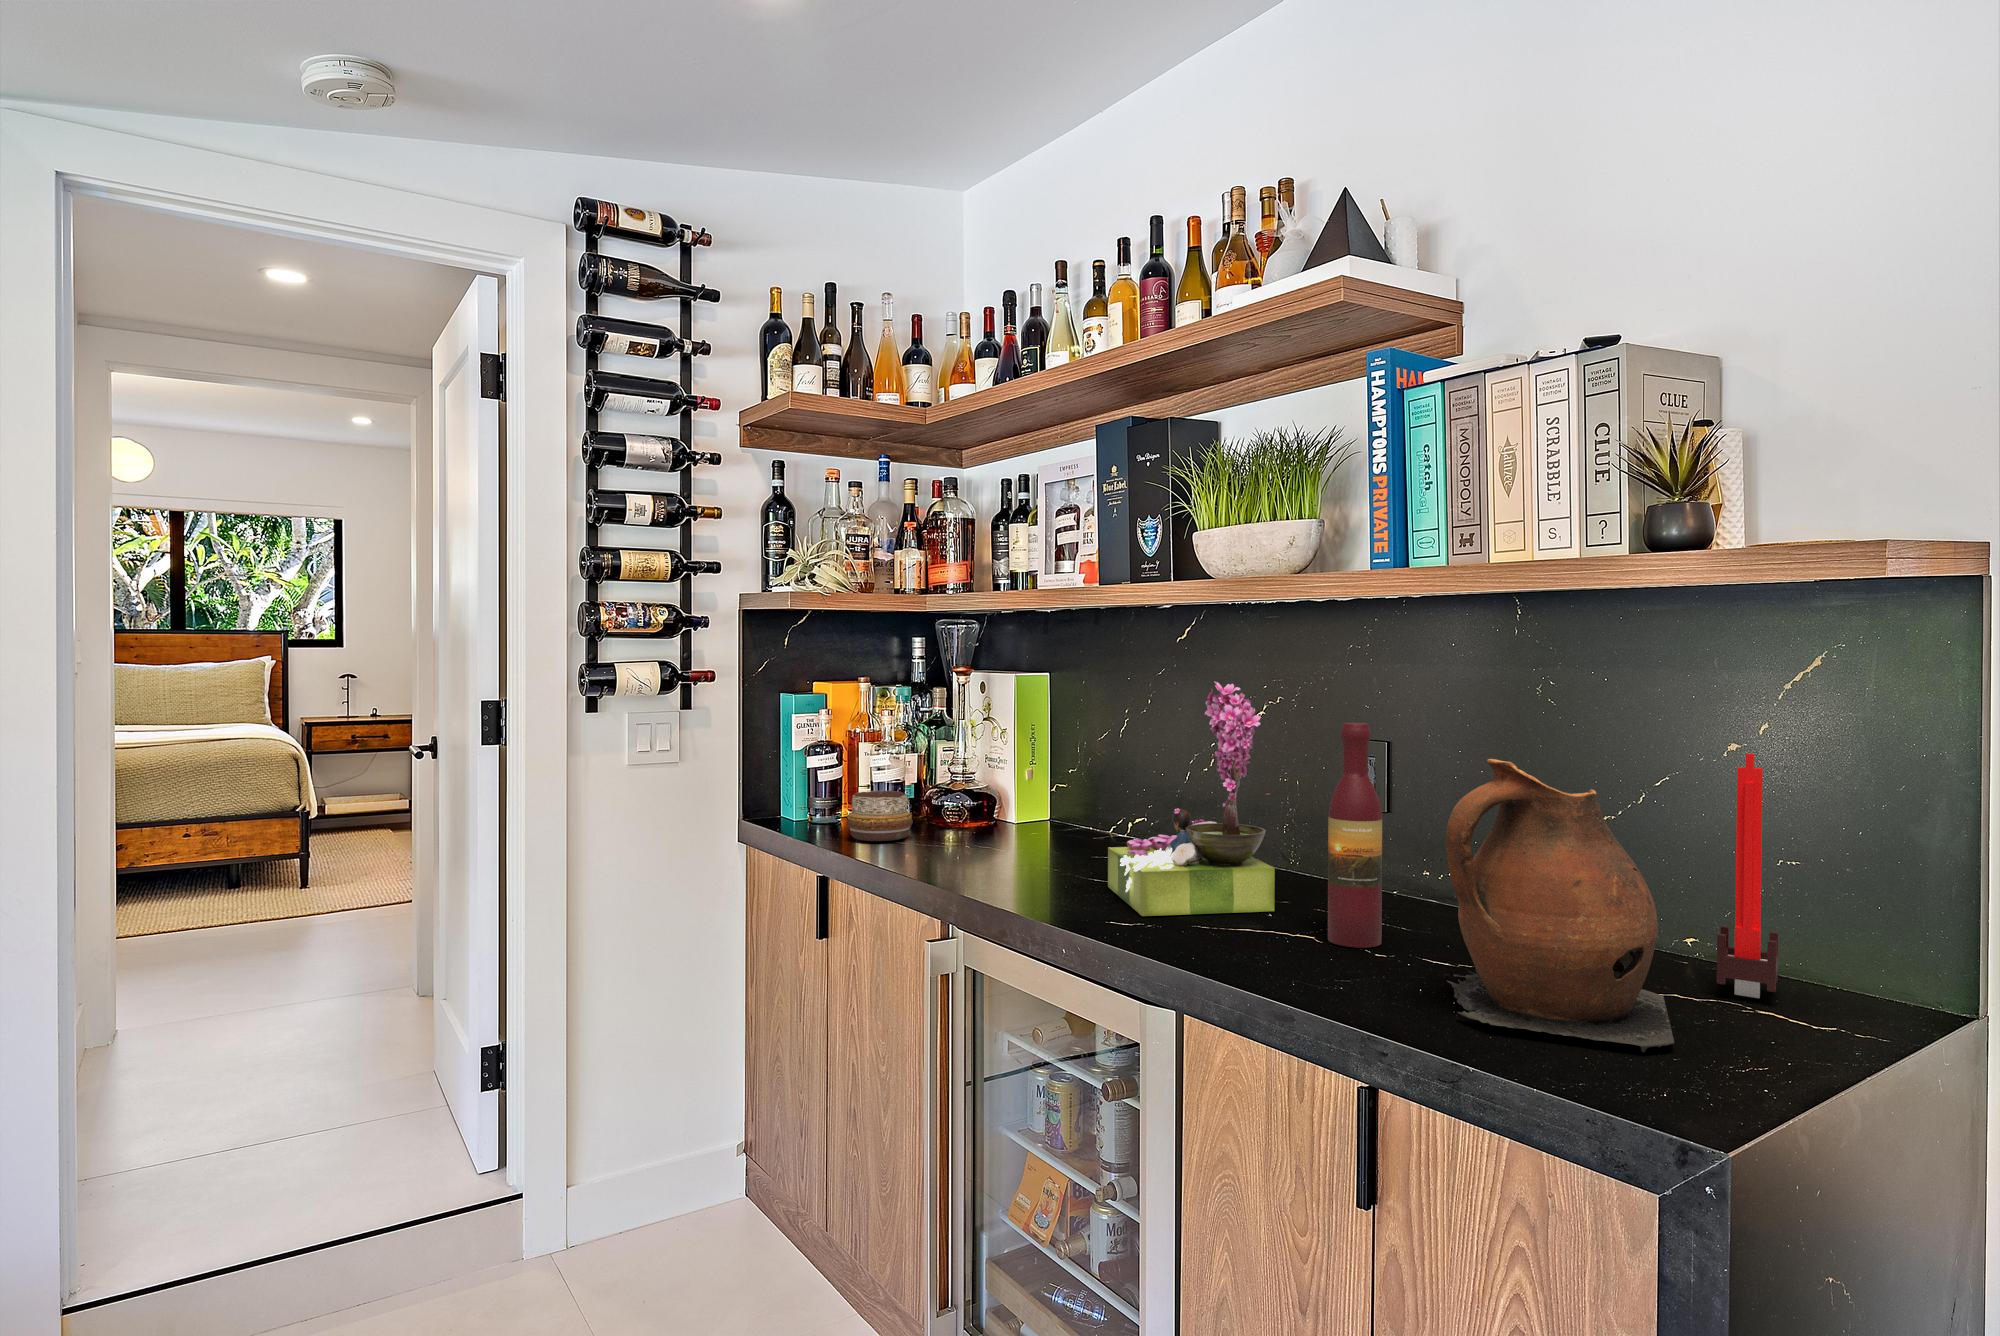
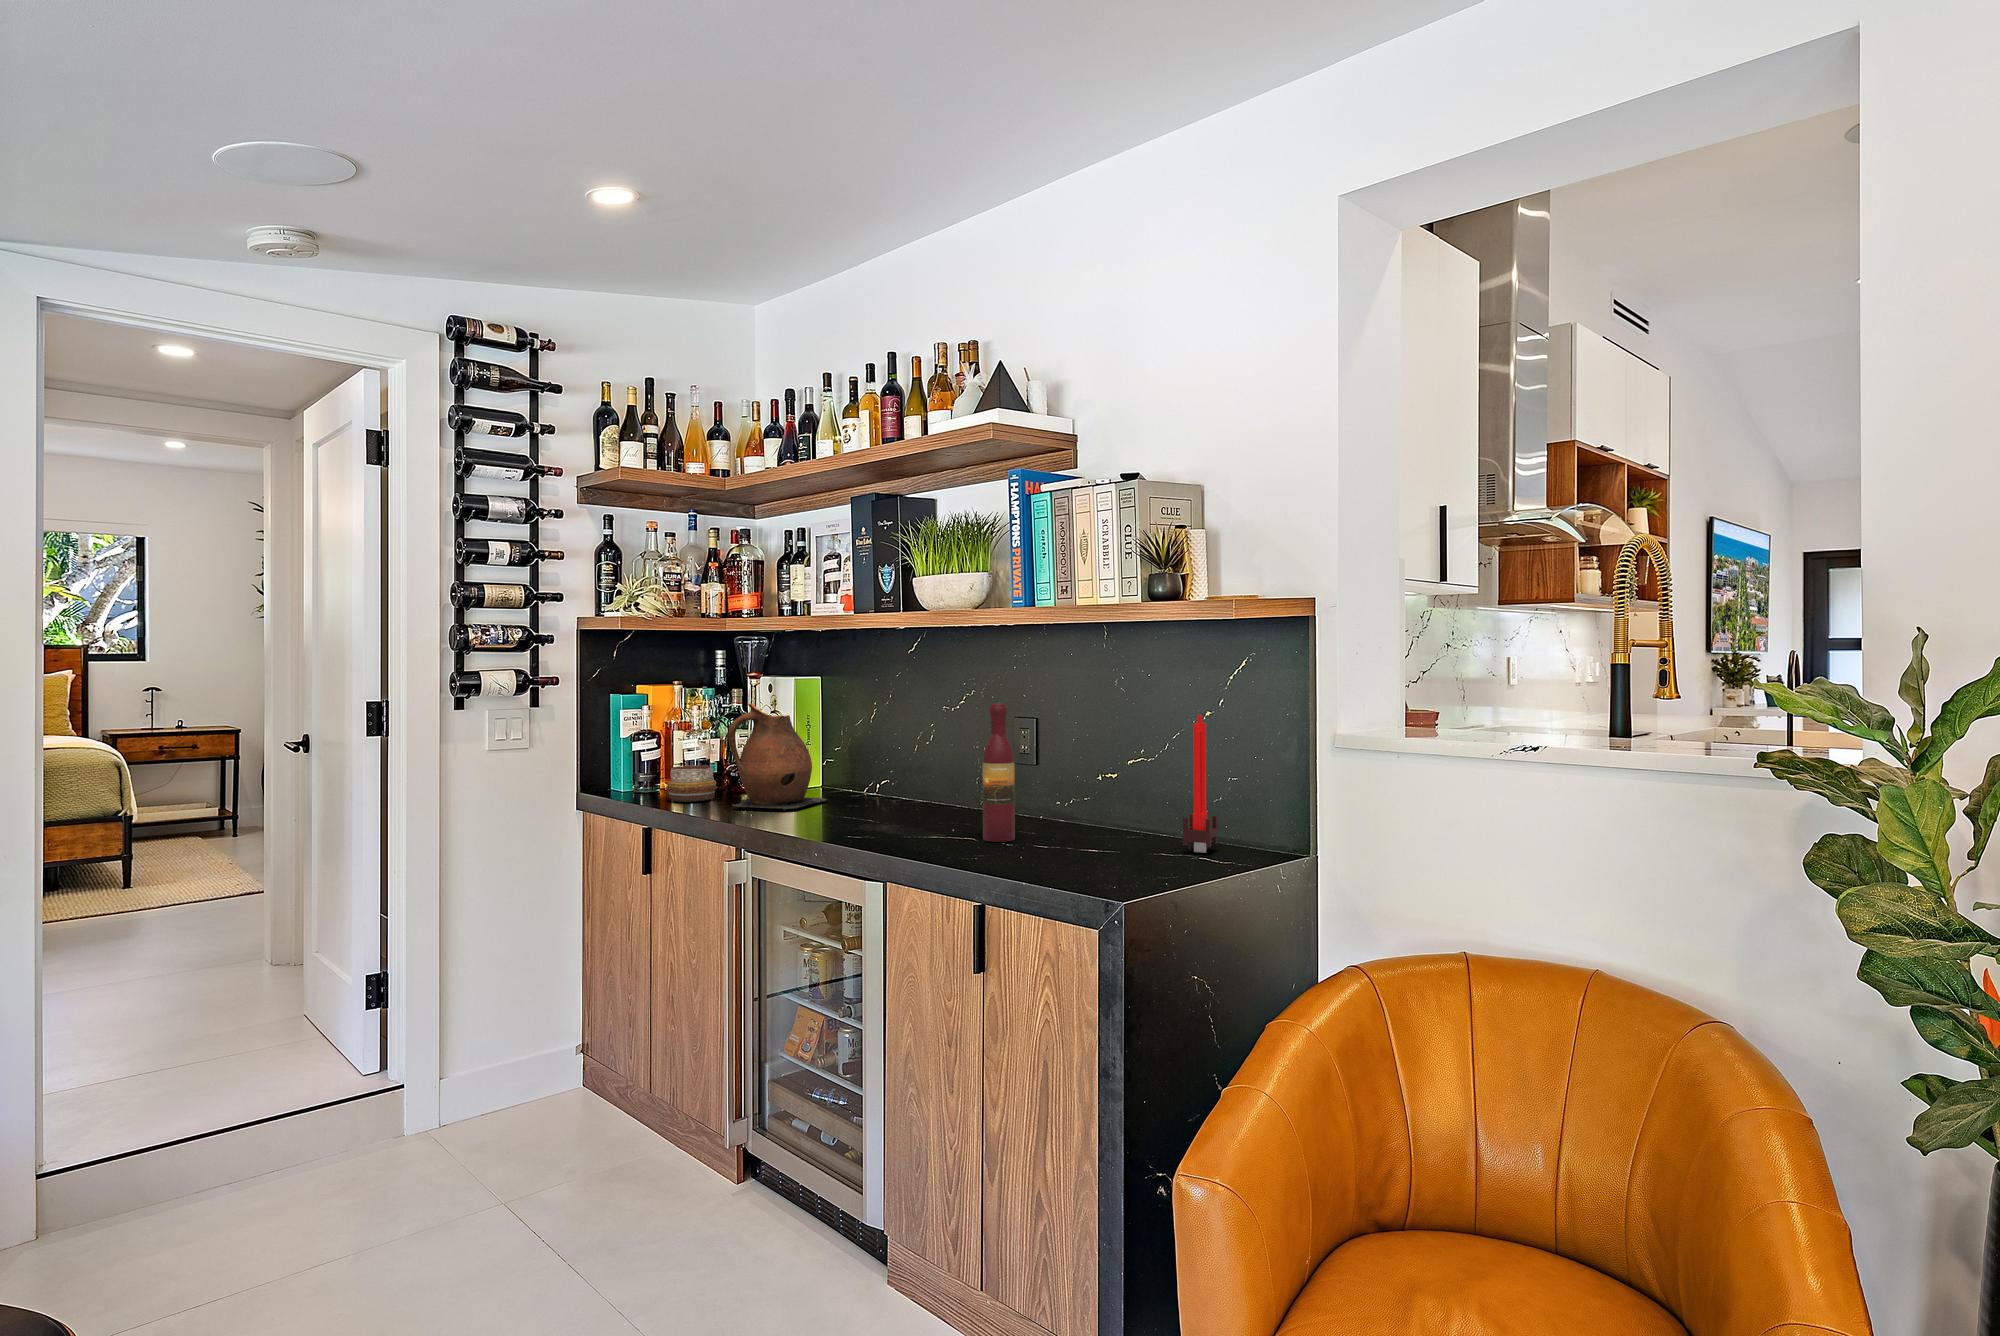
flower arrangement: present [1108,682,1275,916] -> none [853,679,960,833]
ceramic pitcher: present [1446,759,1674,1052] -> present [728,704,828,811]

